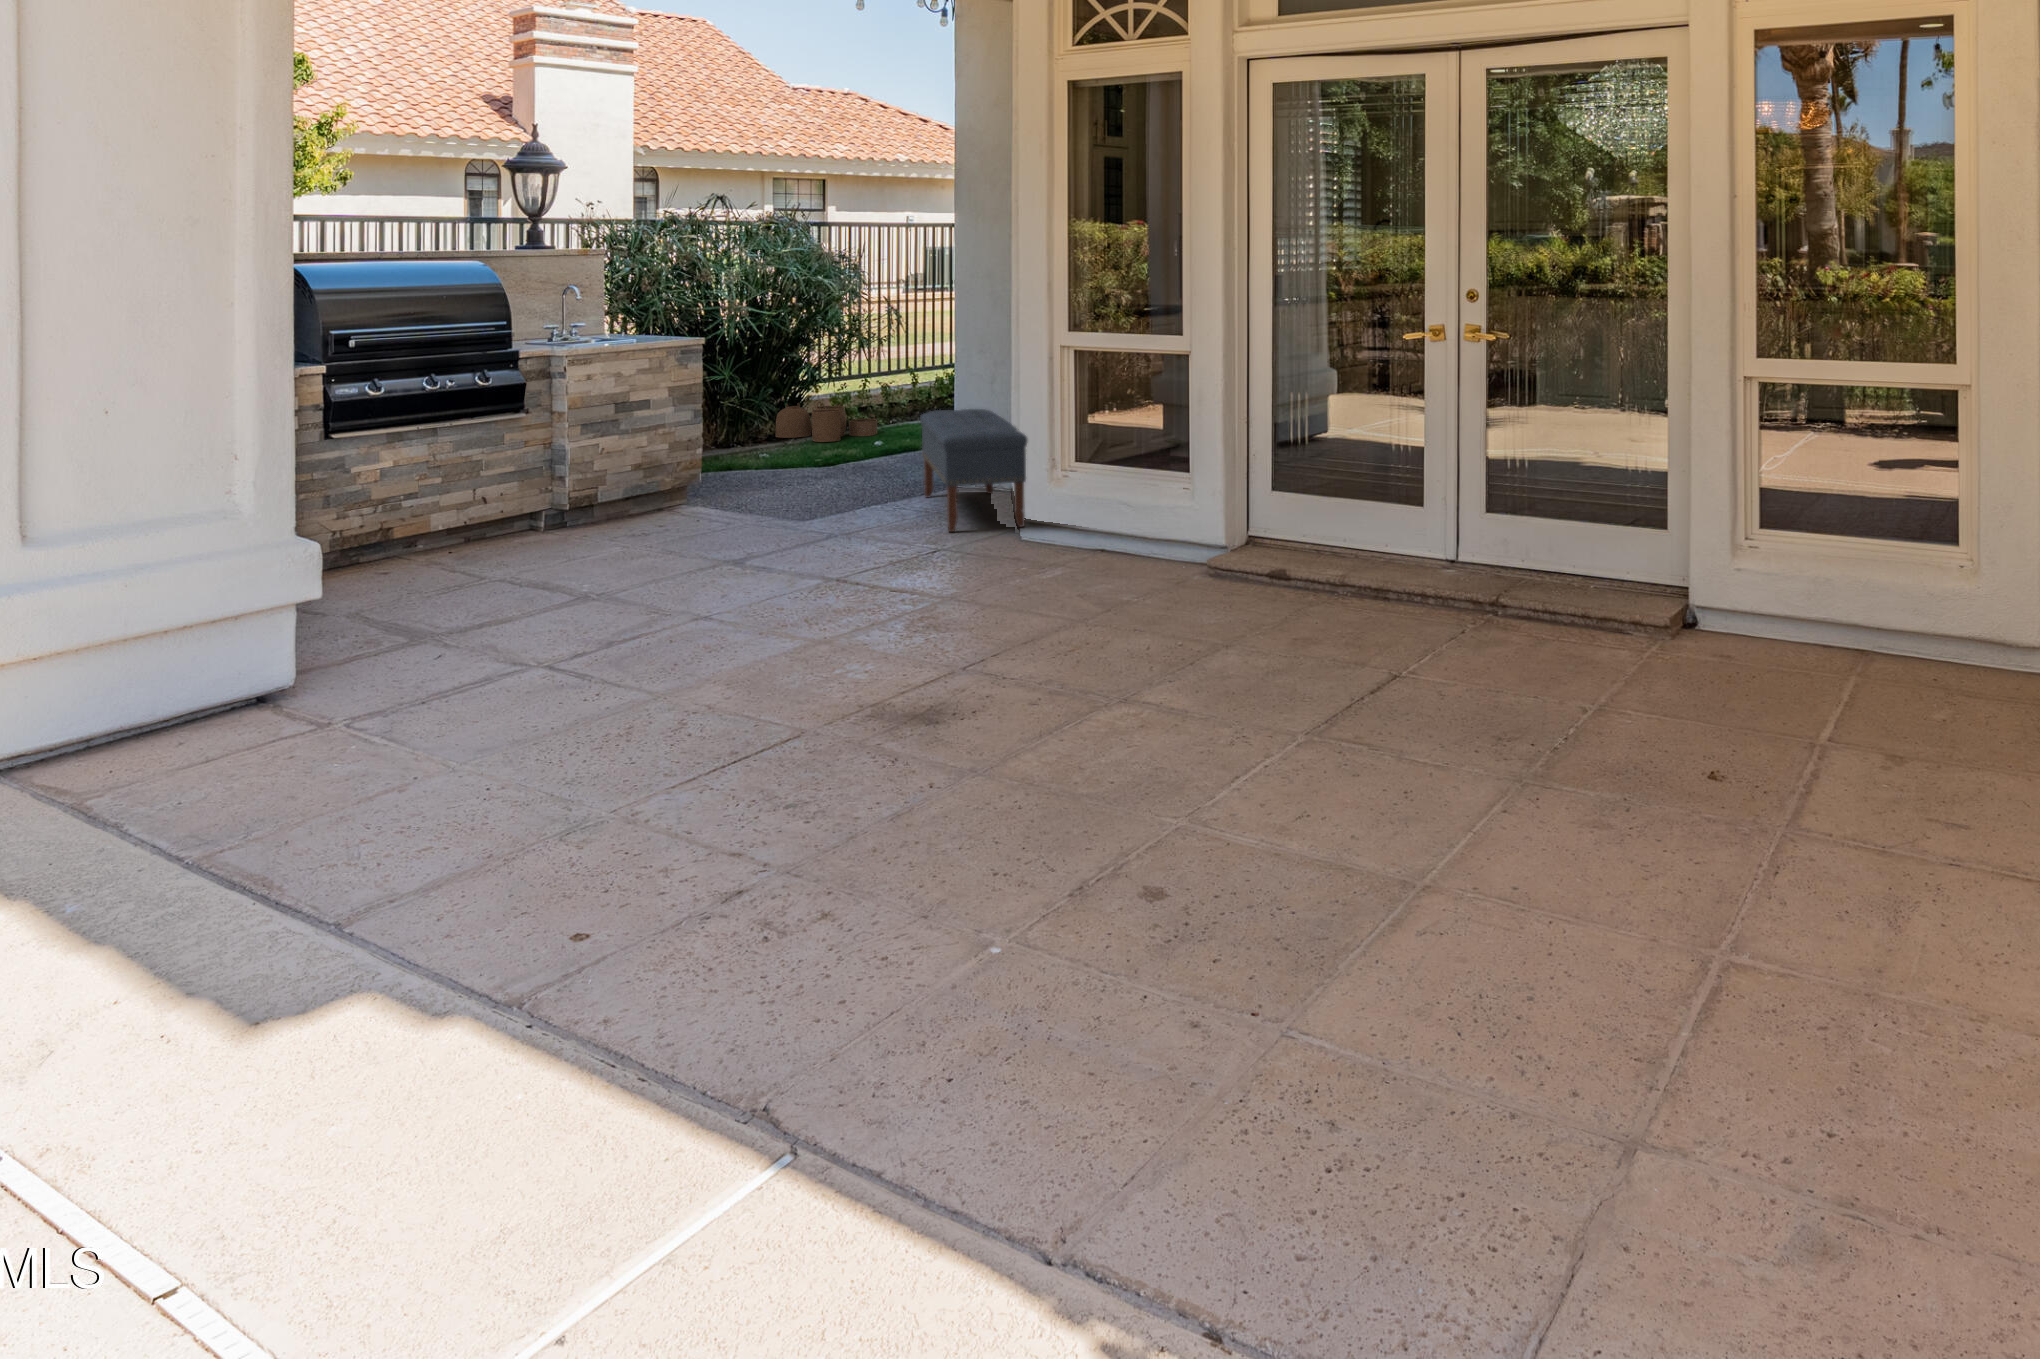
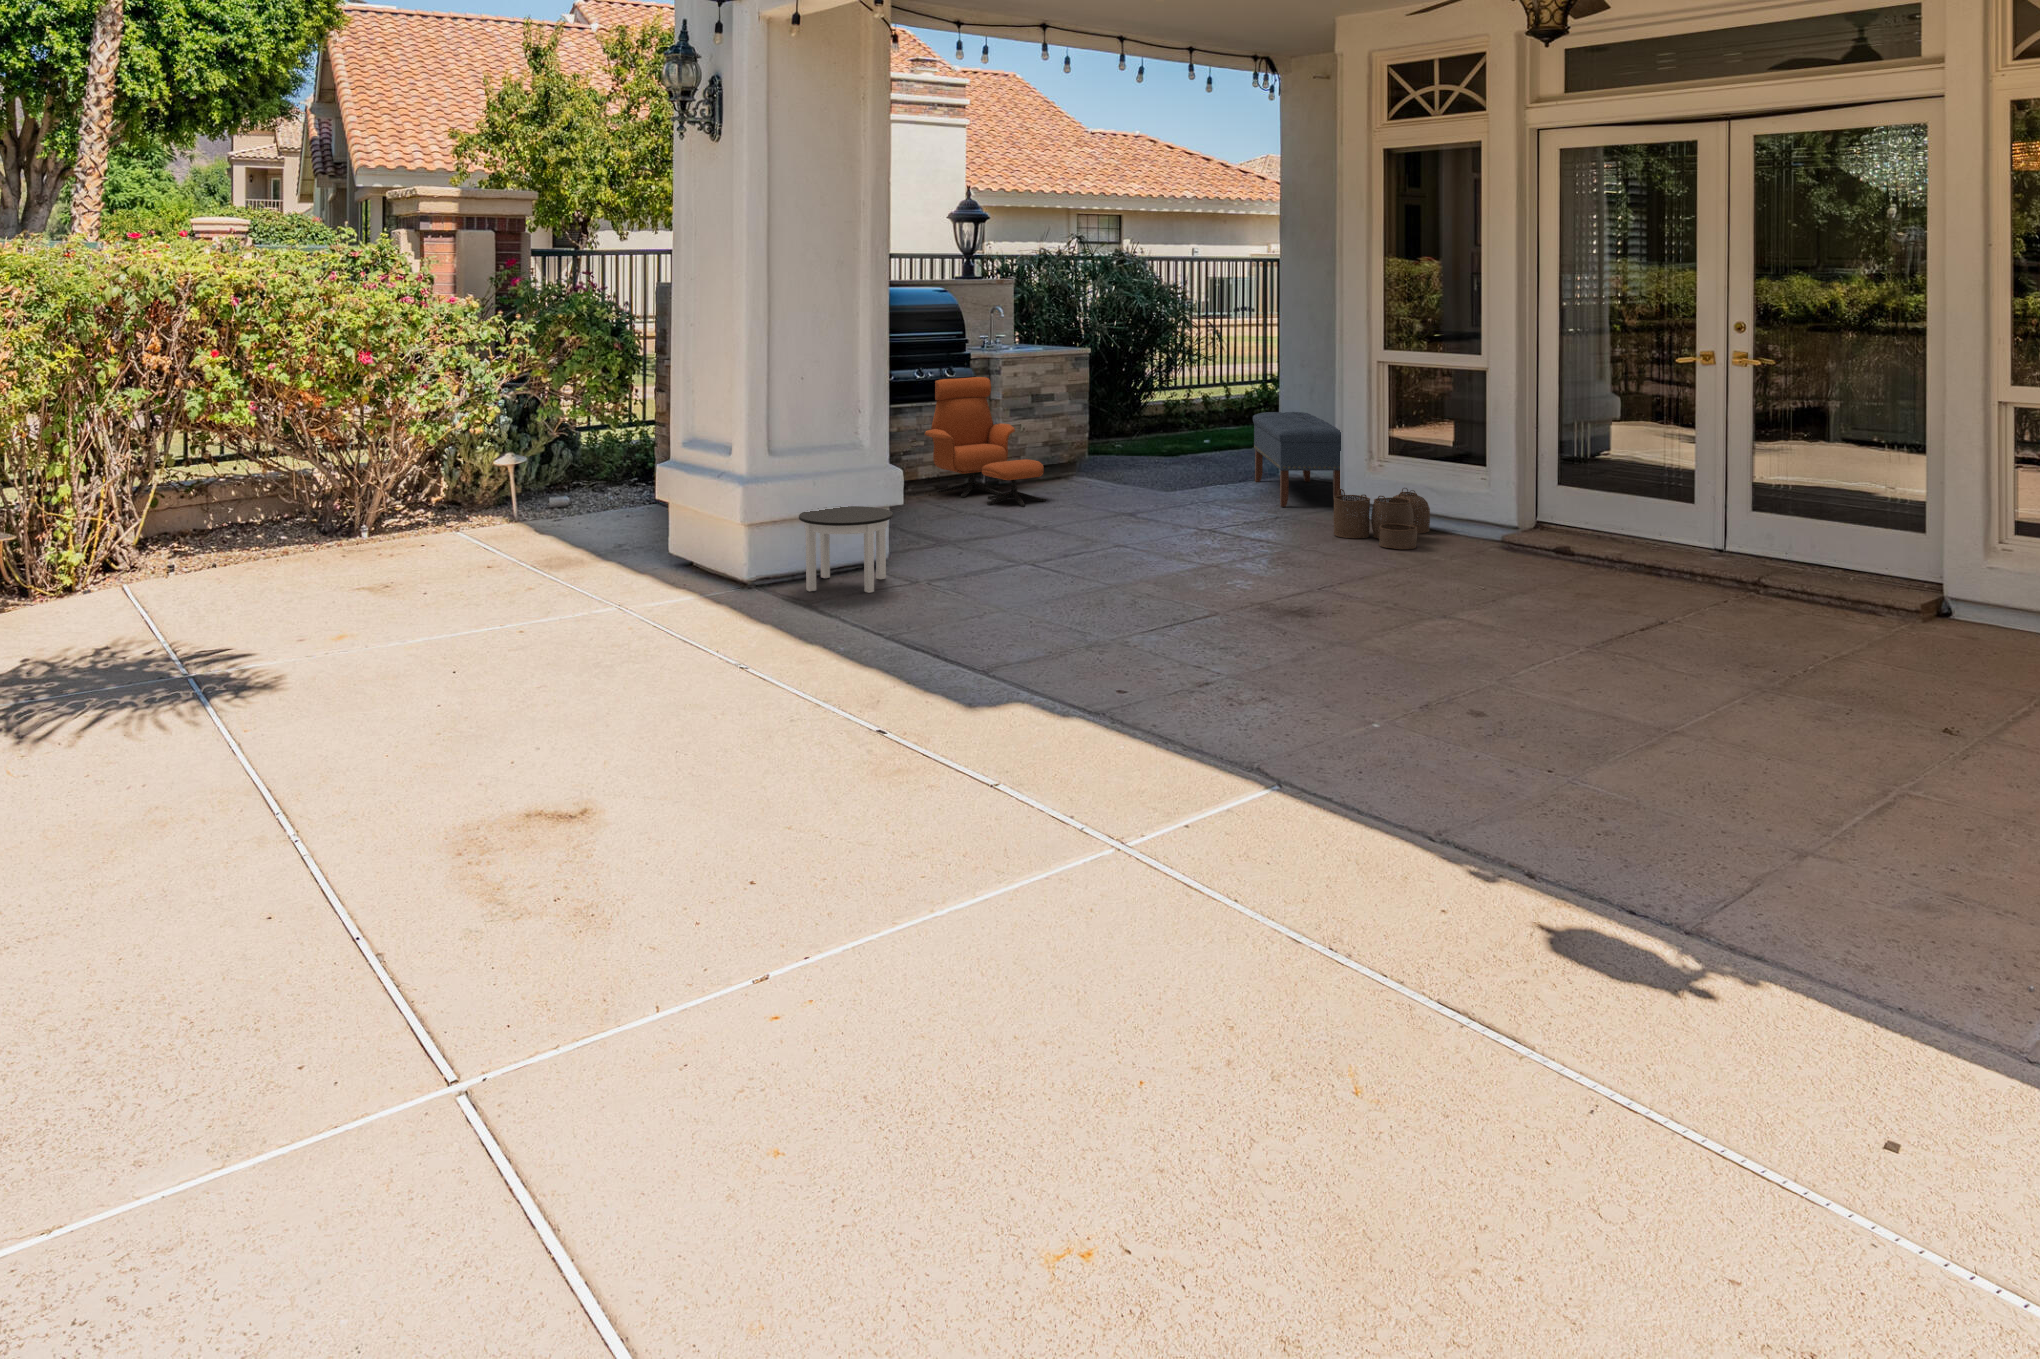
lounge chair: none [442,377,626,556] -> present [925,377,1046,506]
woven basket: present [775,402,877,442] -> present [1334,488,1430,549]
round table: none [93,597,285,753] -> present [799,506,893,593]

